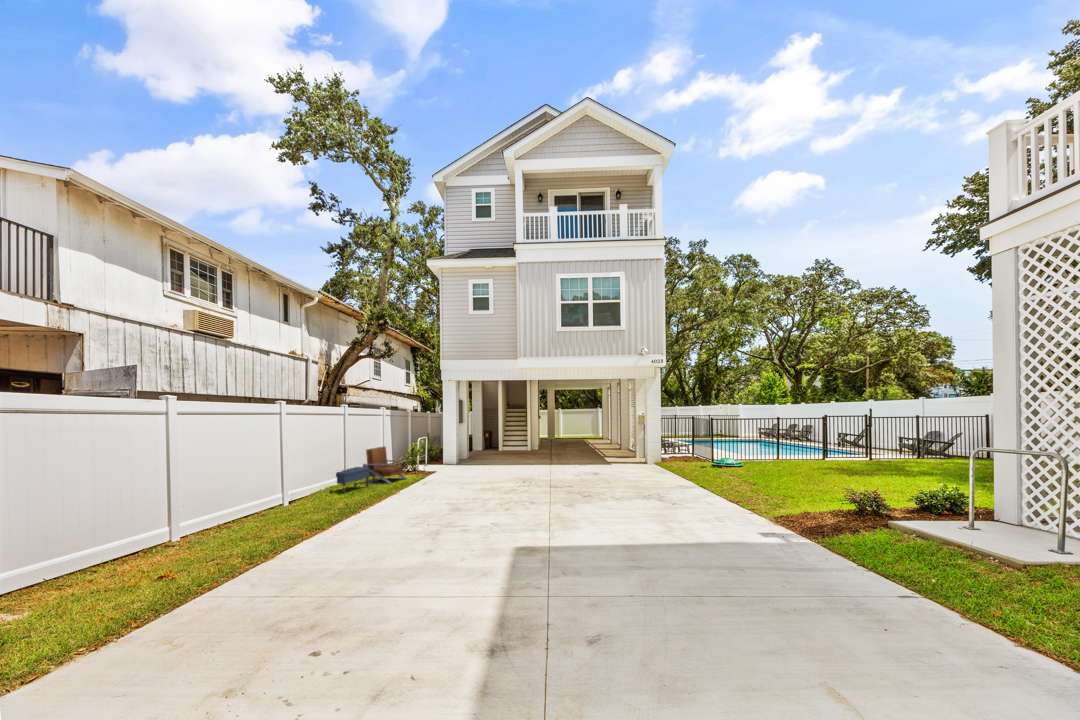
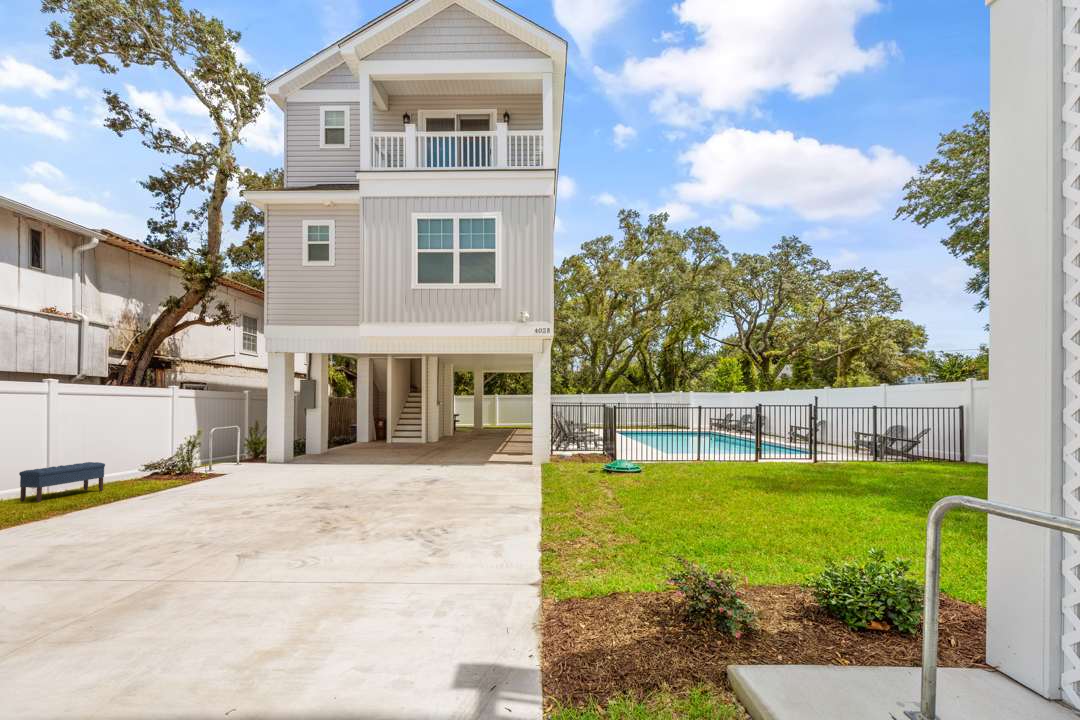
lounge chair: present [363,446,407,484] -> none [108,434,187,487]

